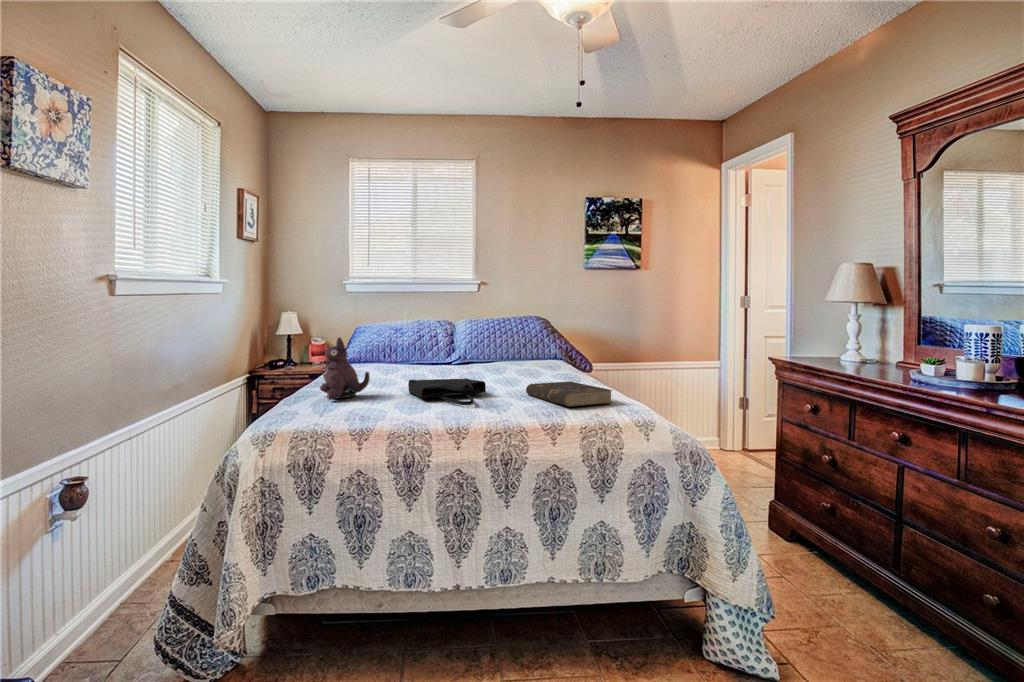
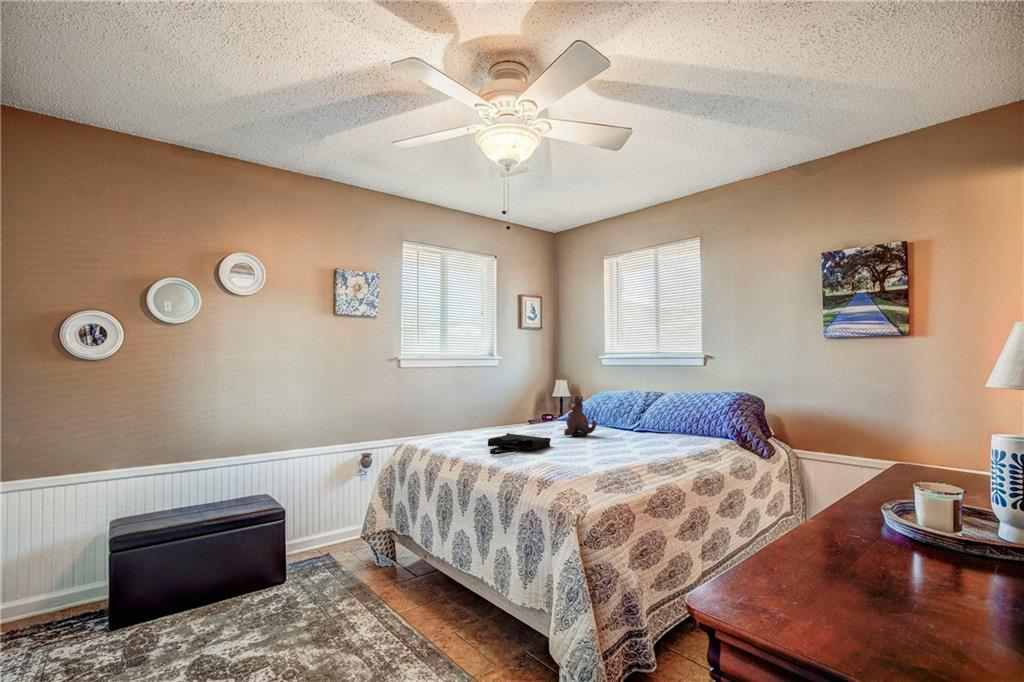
plush toy: present [320,337,370,400] -> present [564,396,596,436]
book: present [526,382,612,407] -> none [531,448,602,473]

